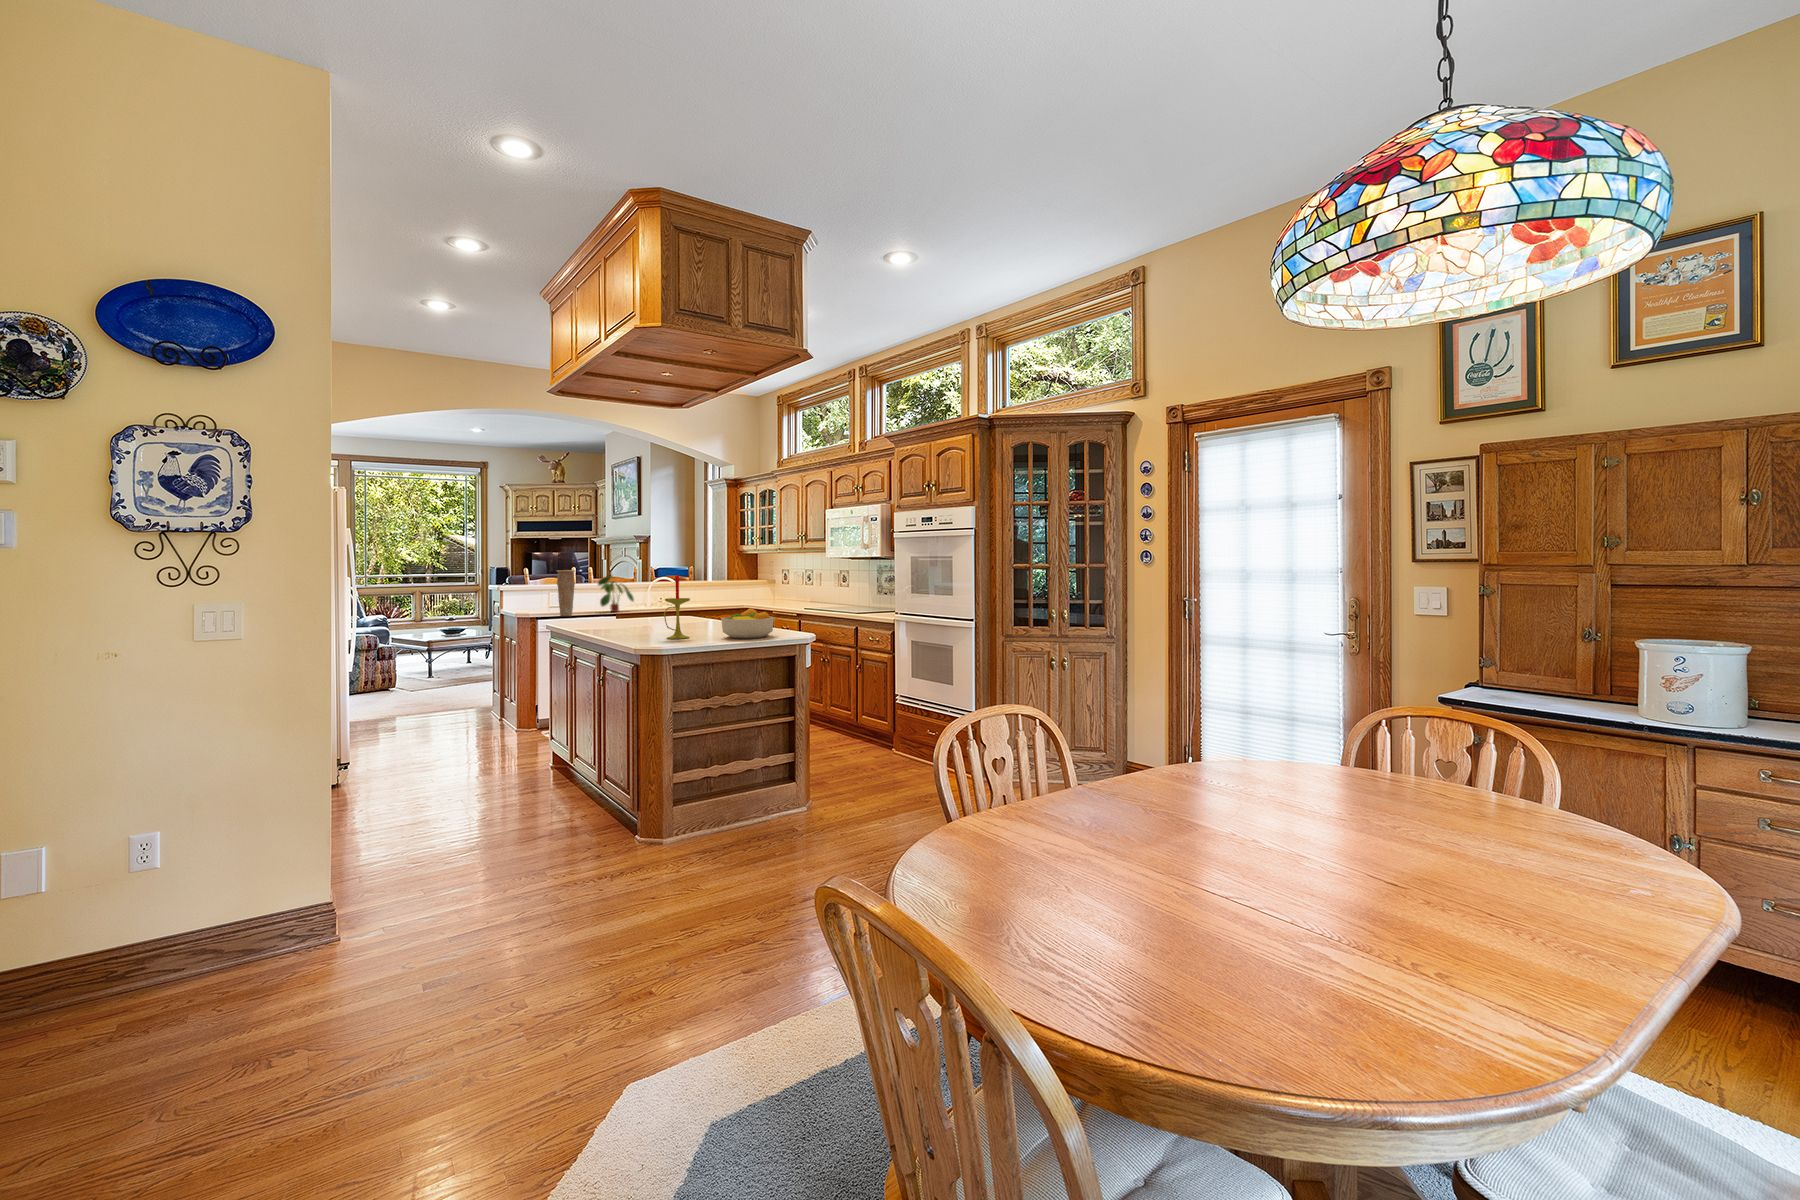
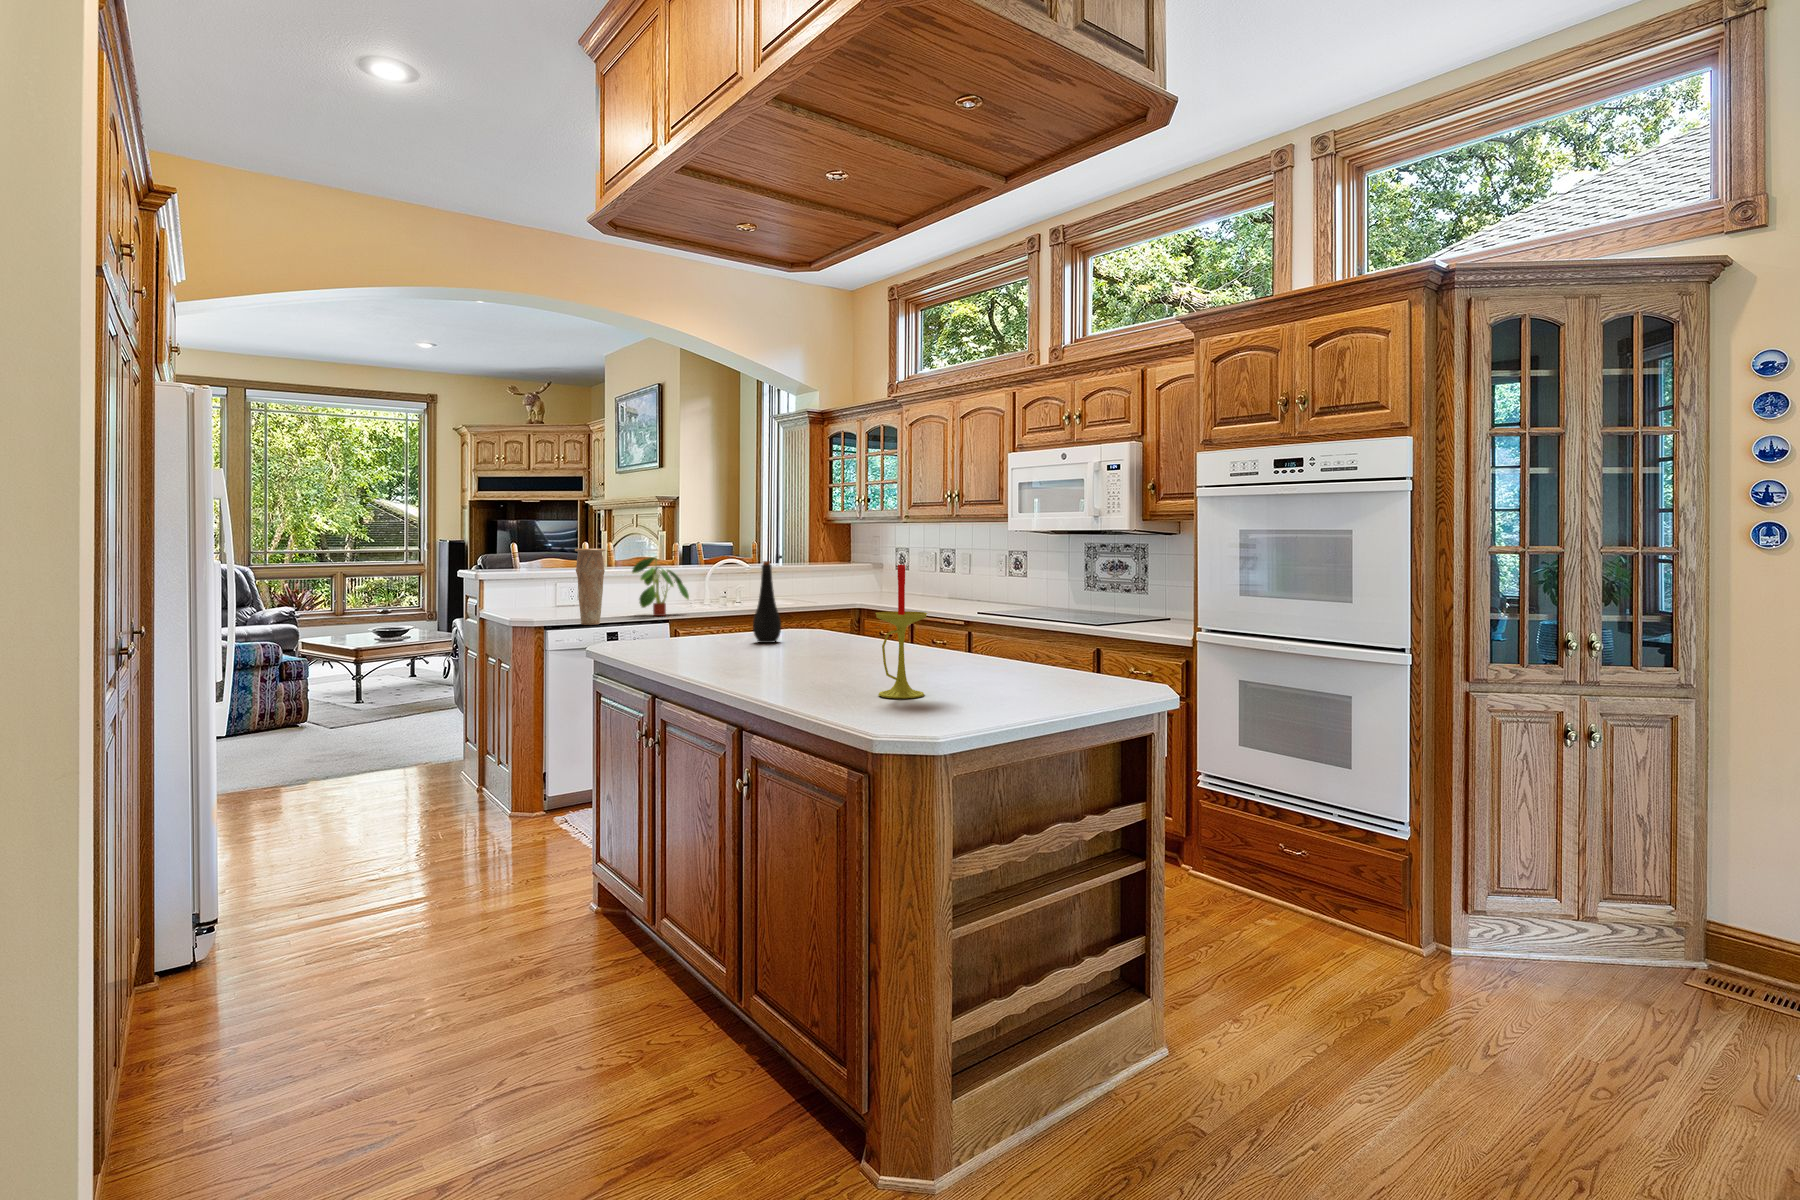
bottle: none [646,576,663,622] -> present [753,561,781,643]
fruit bowl: present [721,608,774,639] -> none [993,632,1101,701]

